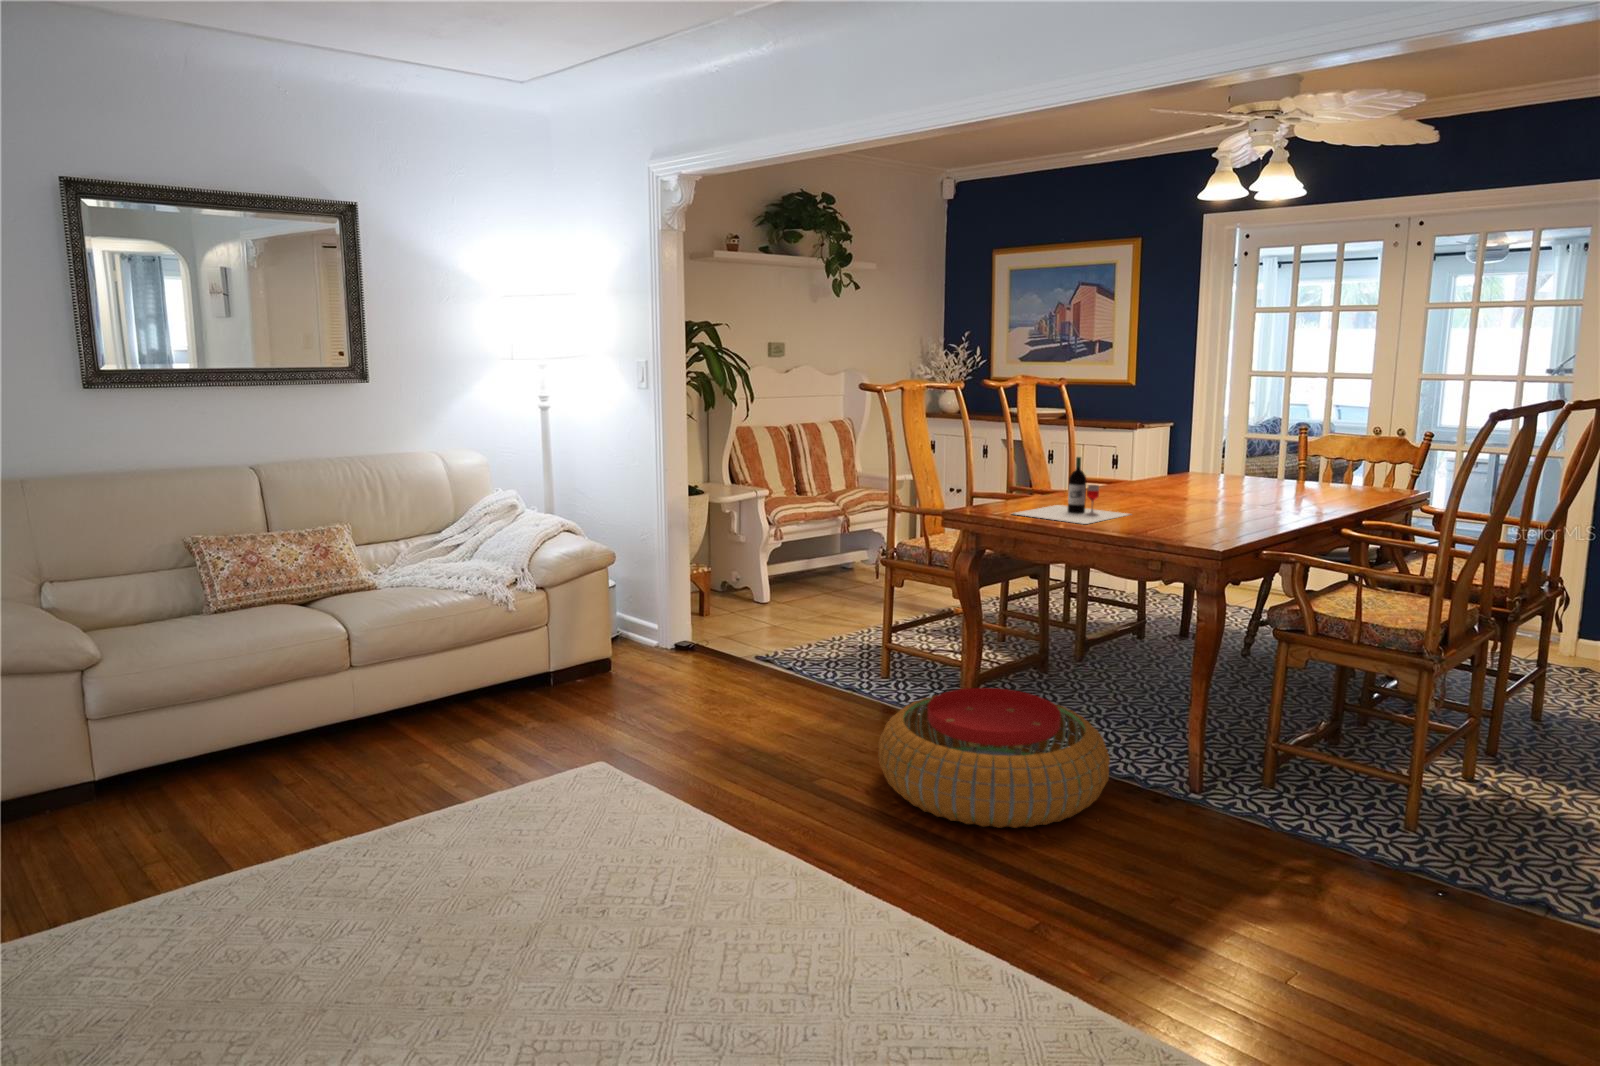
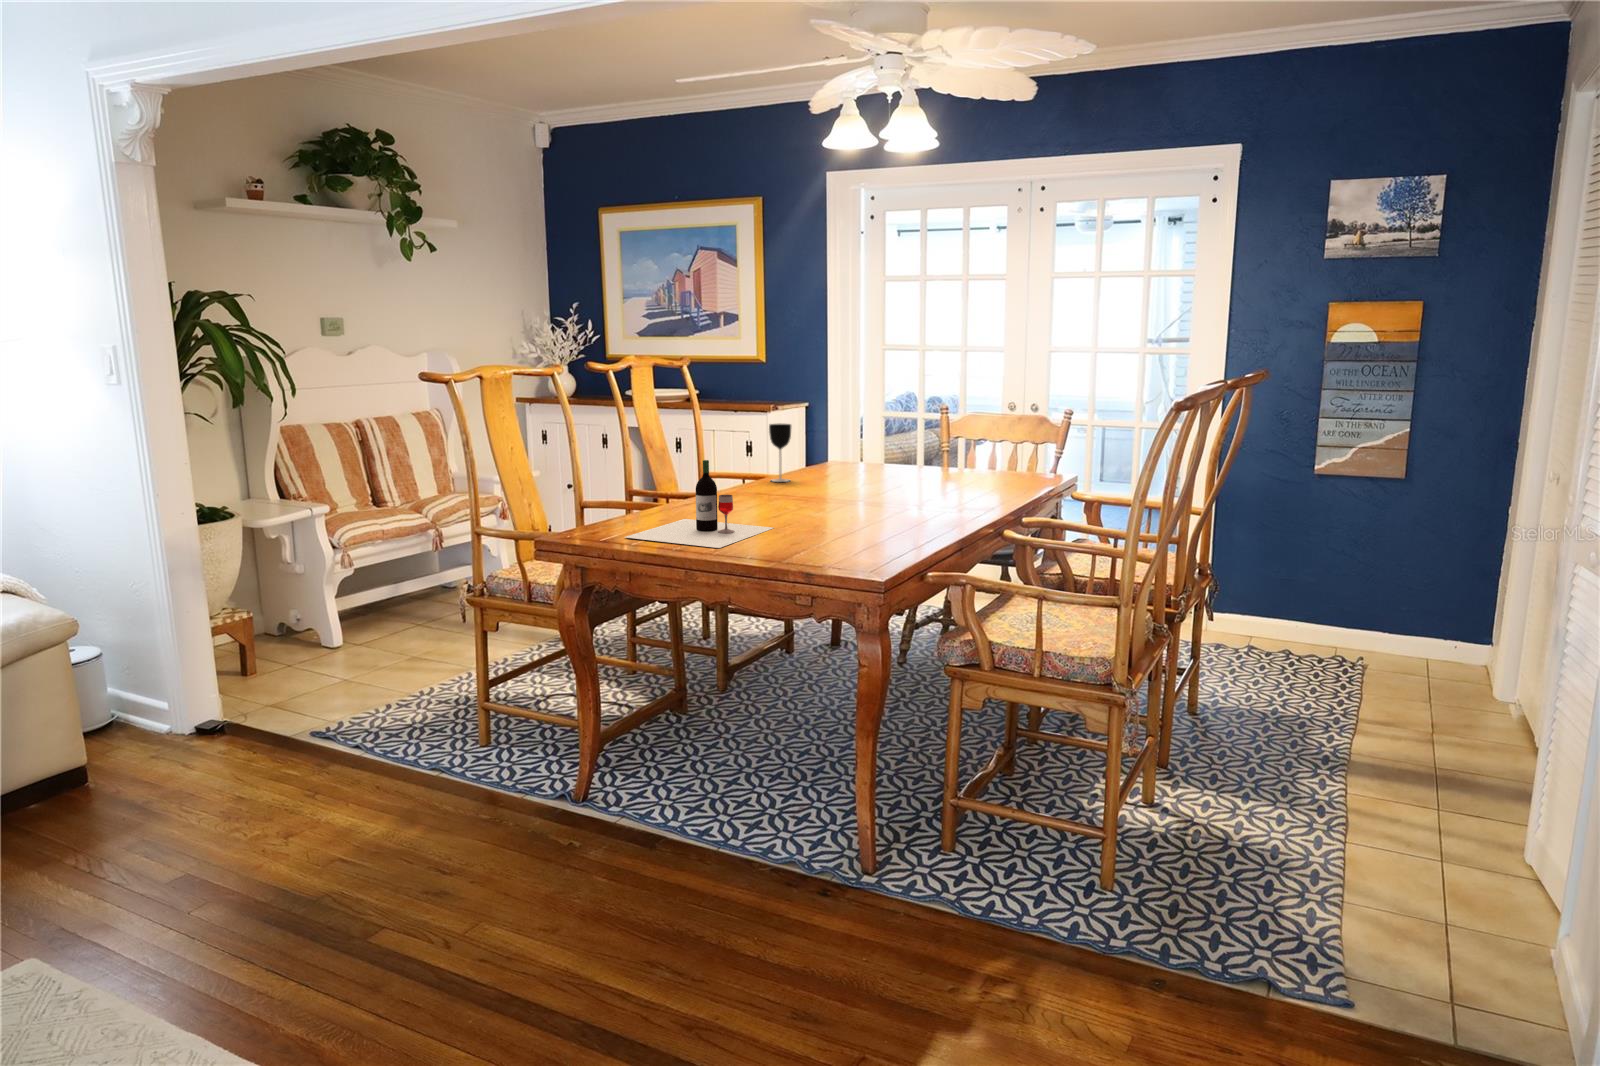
wine glass: none [1132,435,1154,484] -> present [769,424,791,482]
pouf: present [878,688,1110,828] -> none [458,772,767,986]

